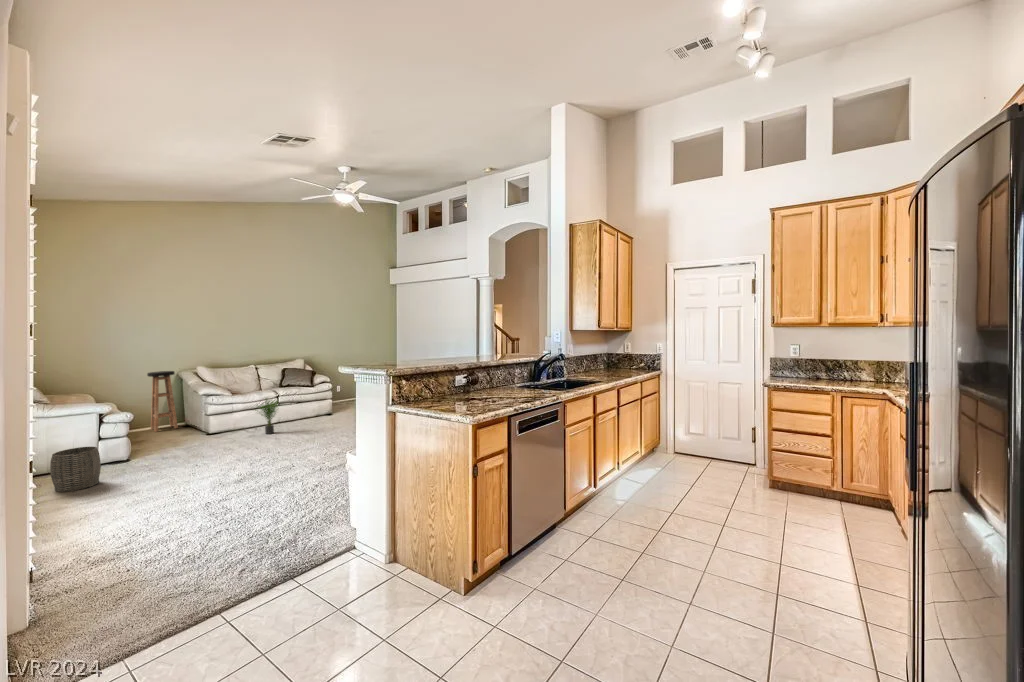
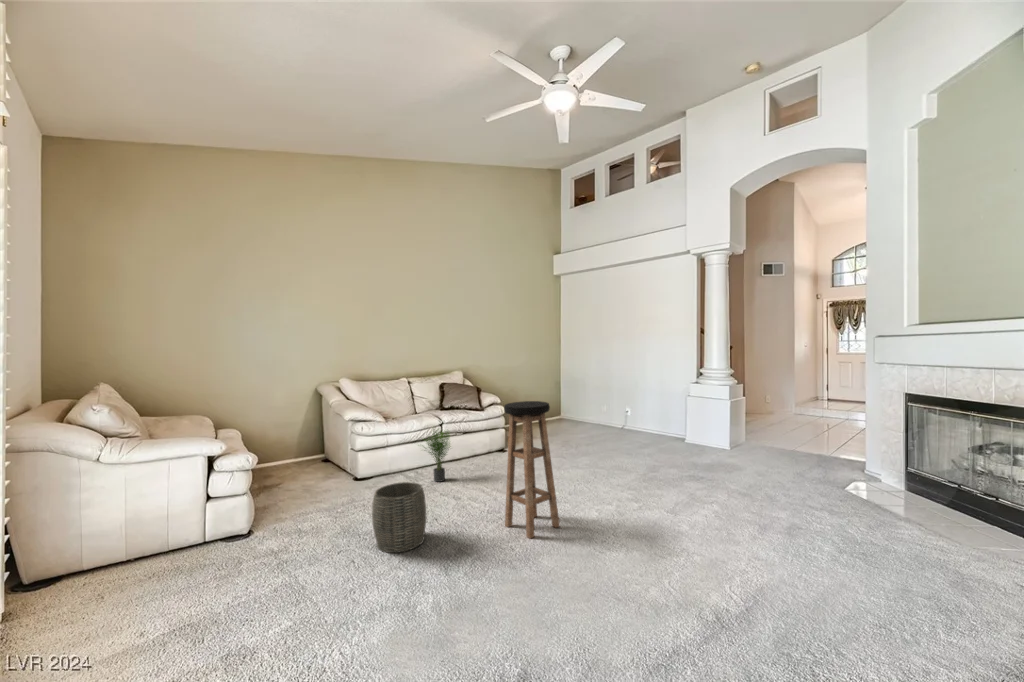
bar stool: present [147,371,178,432] -> present [504,401,560,538]
woven basket: present [50,447,101,492] -> present [372,482,426,553]

